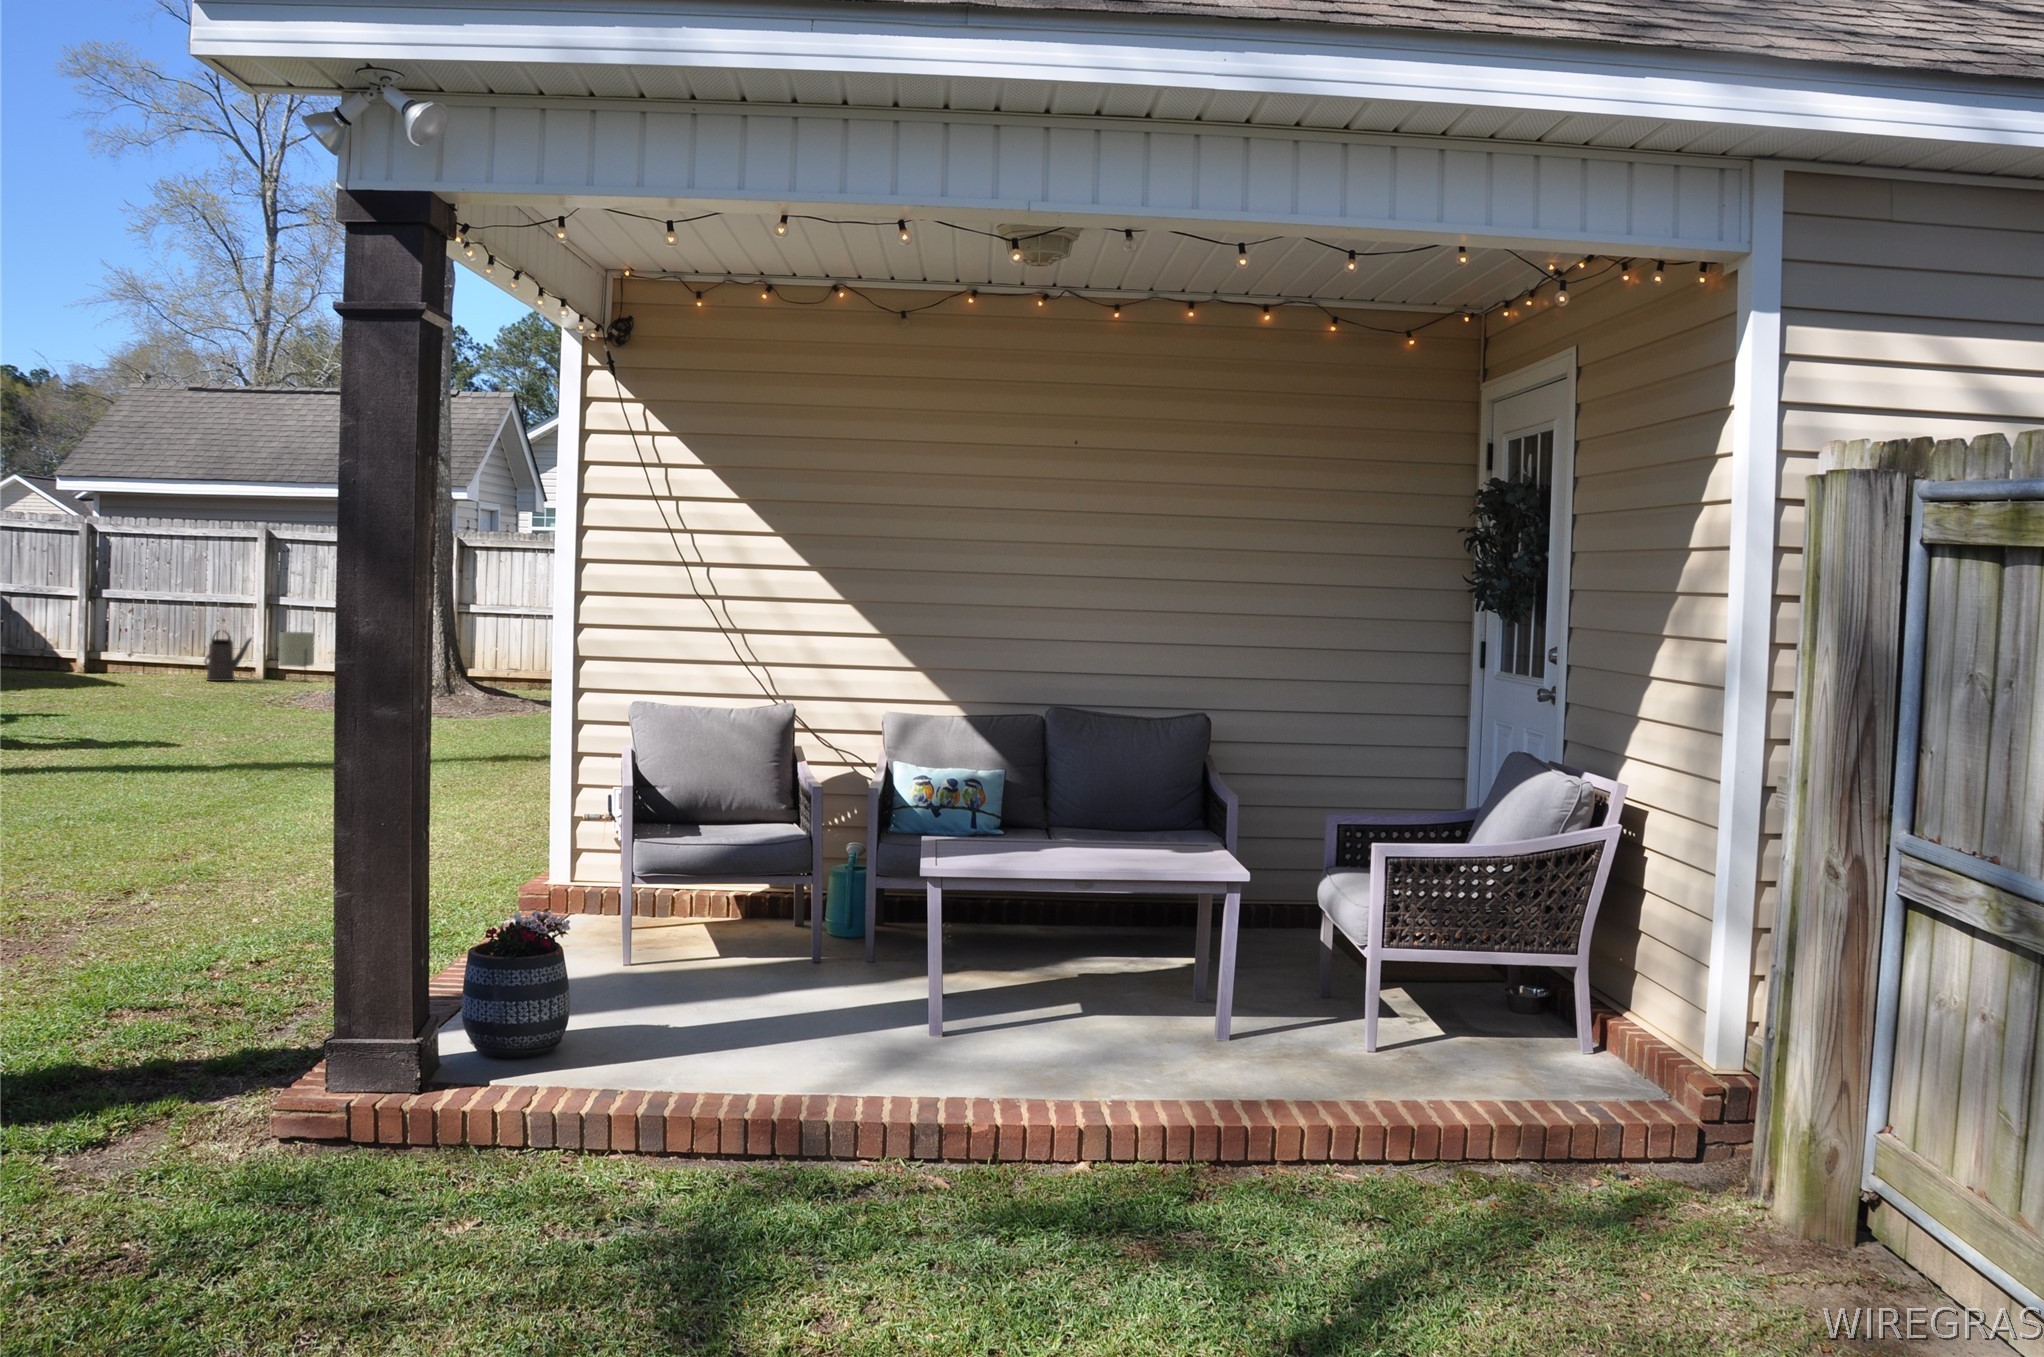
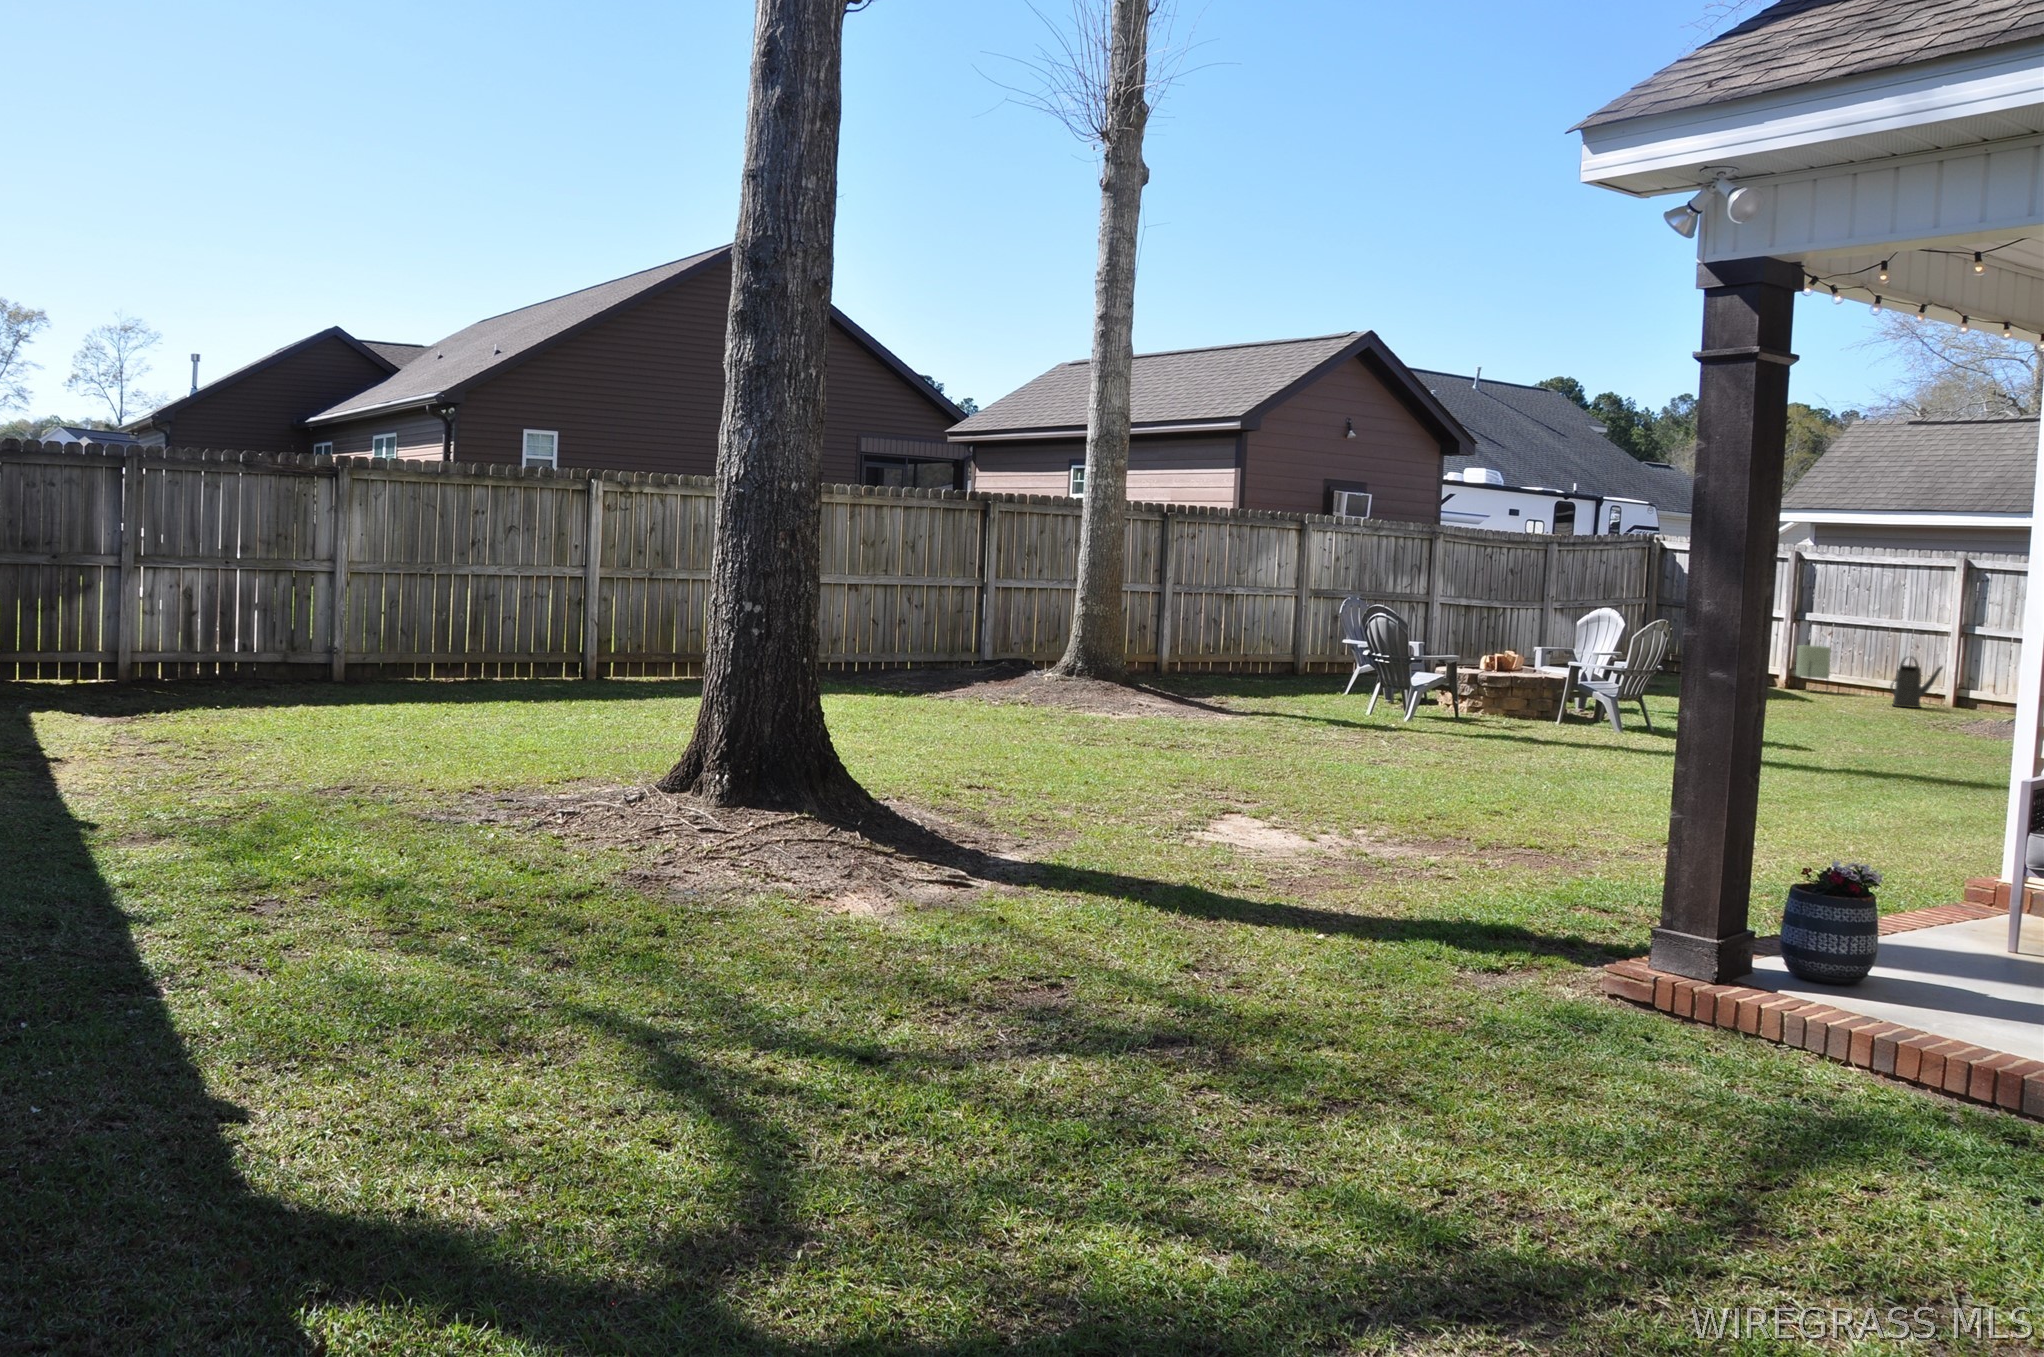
planter: present [278,632,315,678] -> present [1796,645,1831,679]

